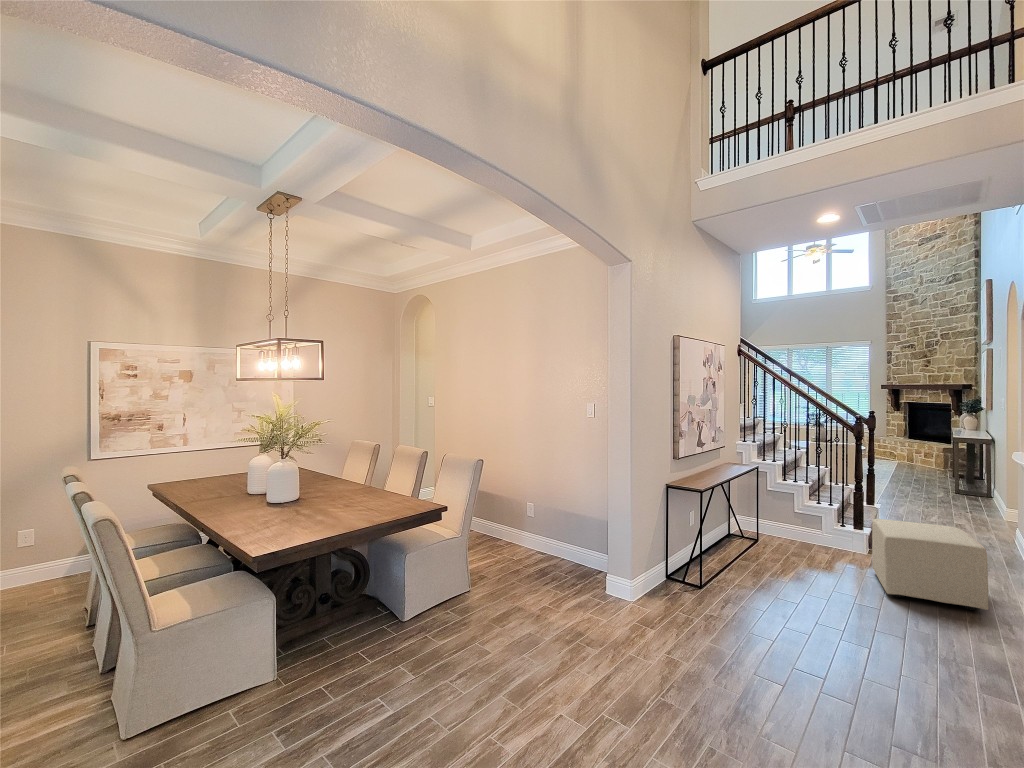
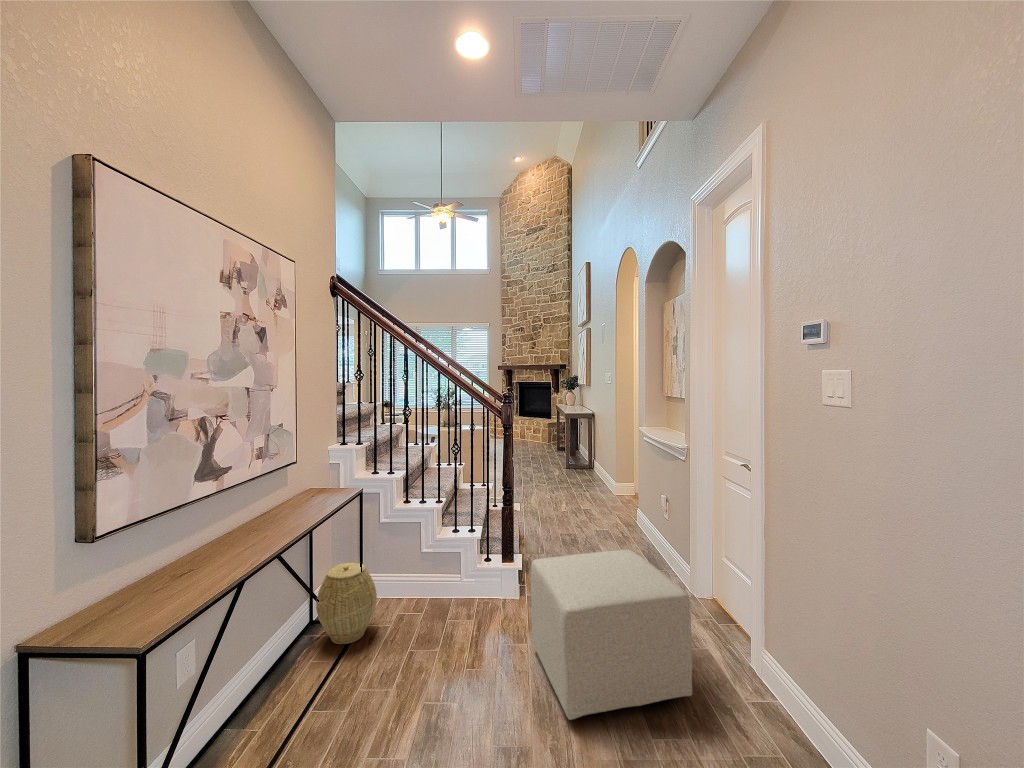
woven basket: none [734,504,768,545] -> present [316,562,377,644]

